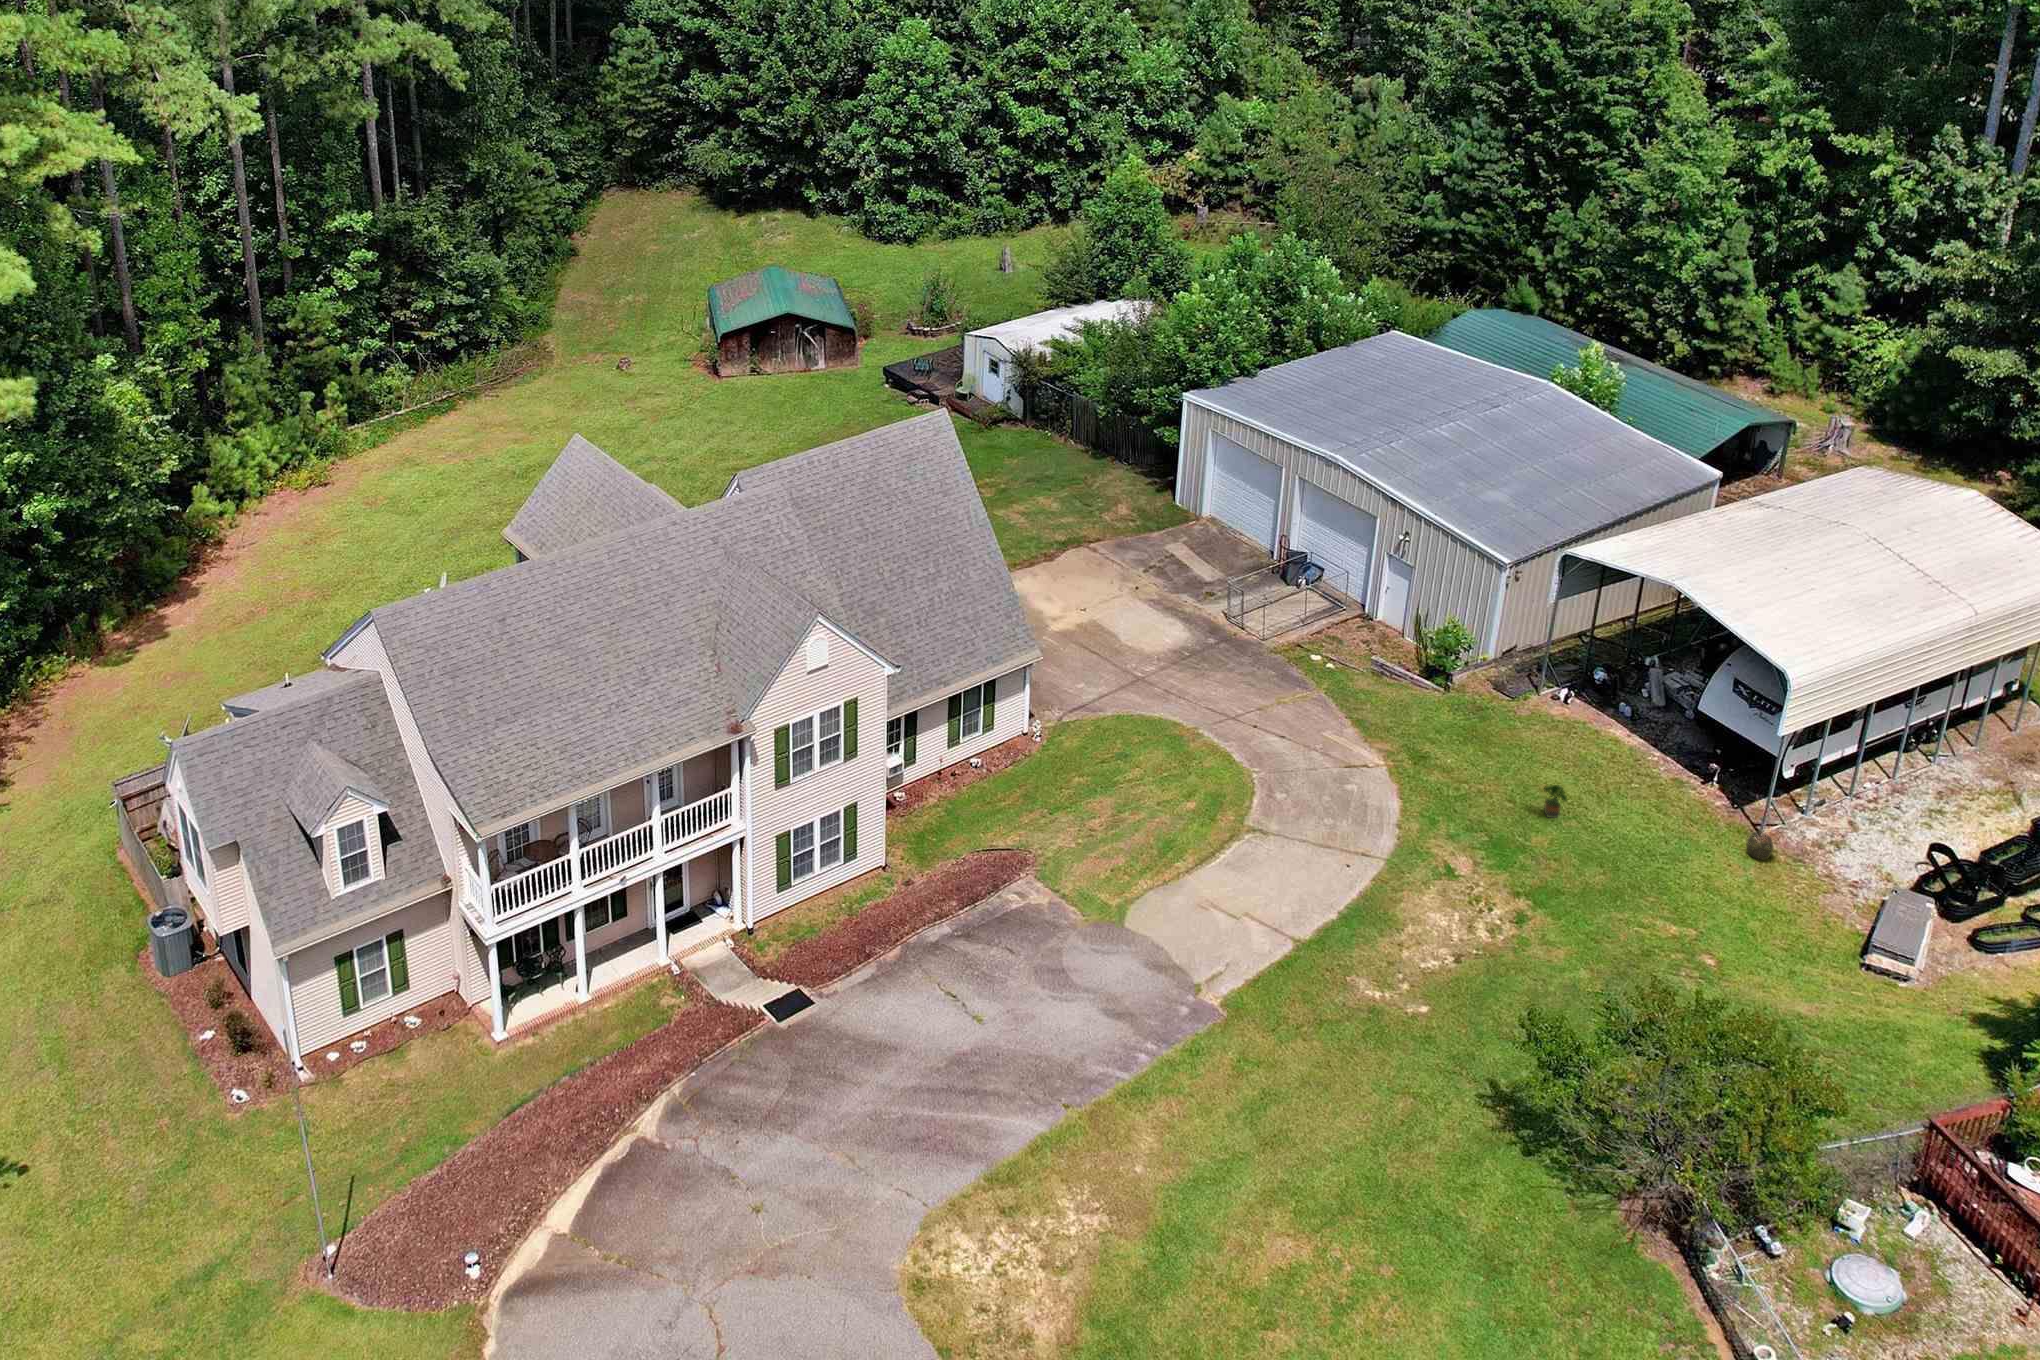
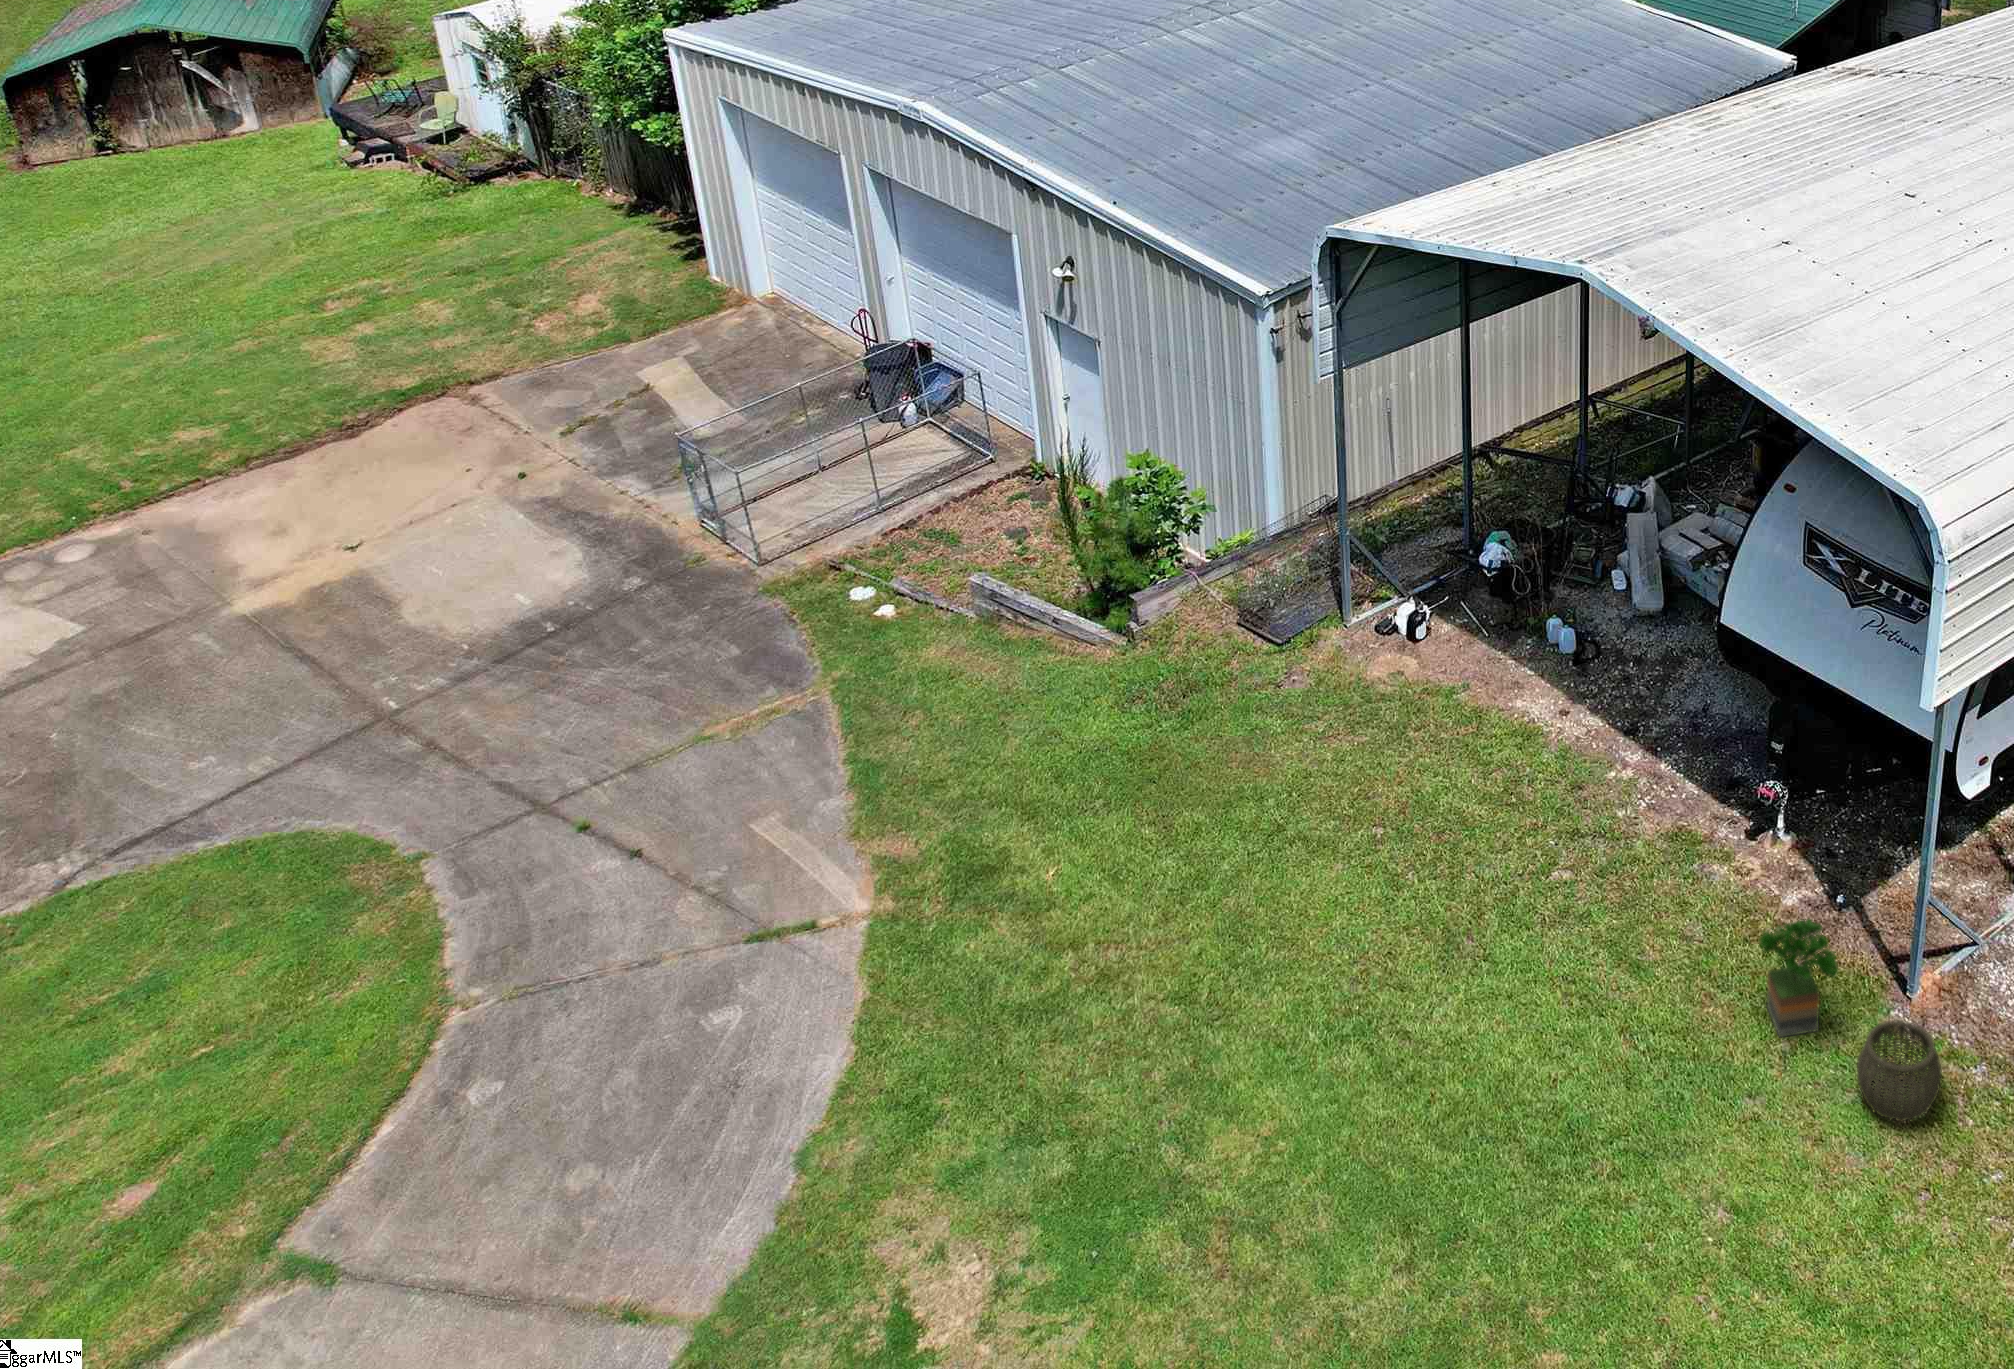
potted tree: present [1544,785,1567,818] -> present [1759,919,1838,1037]

